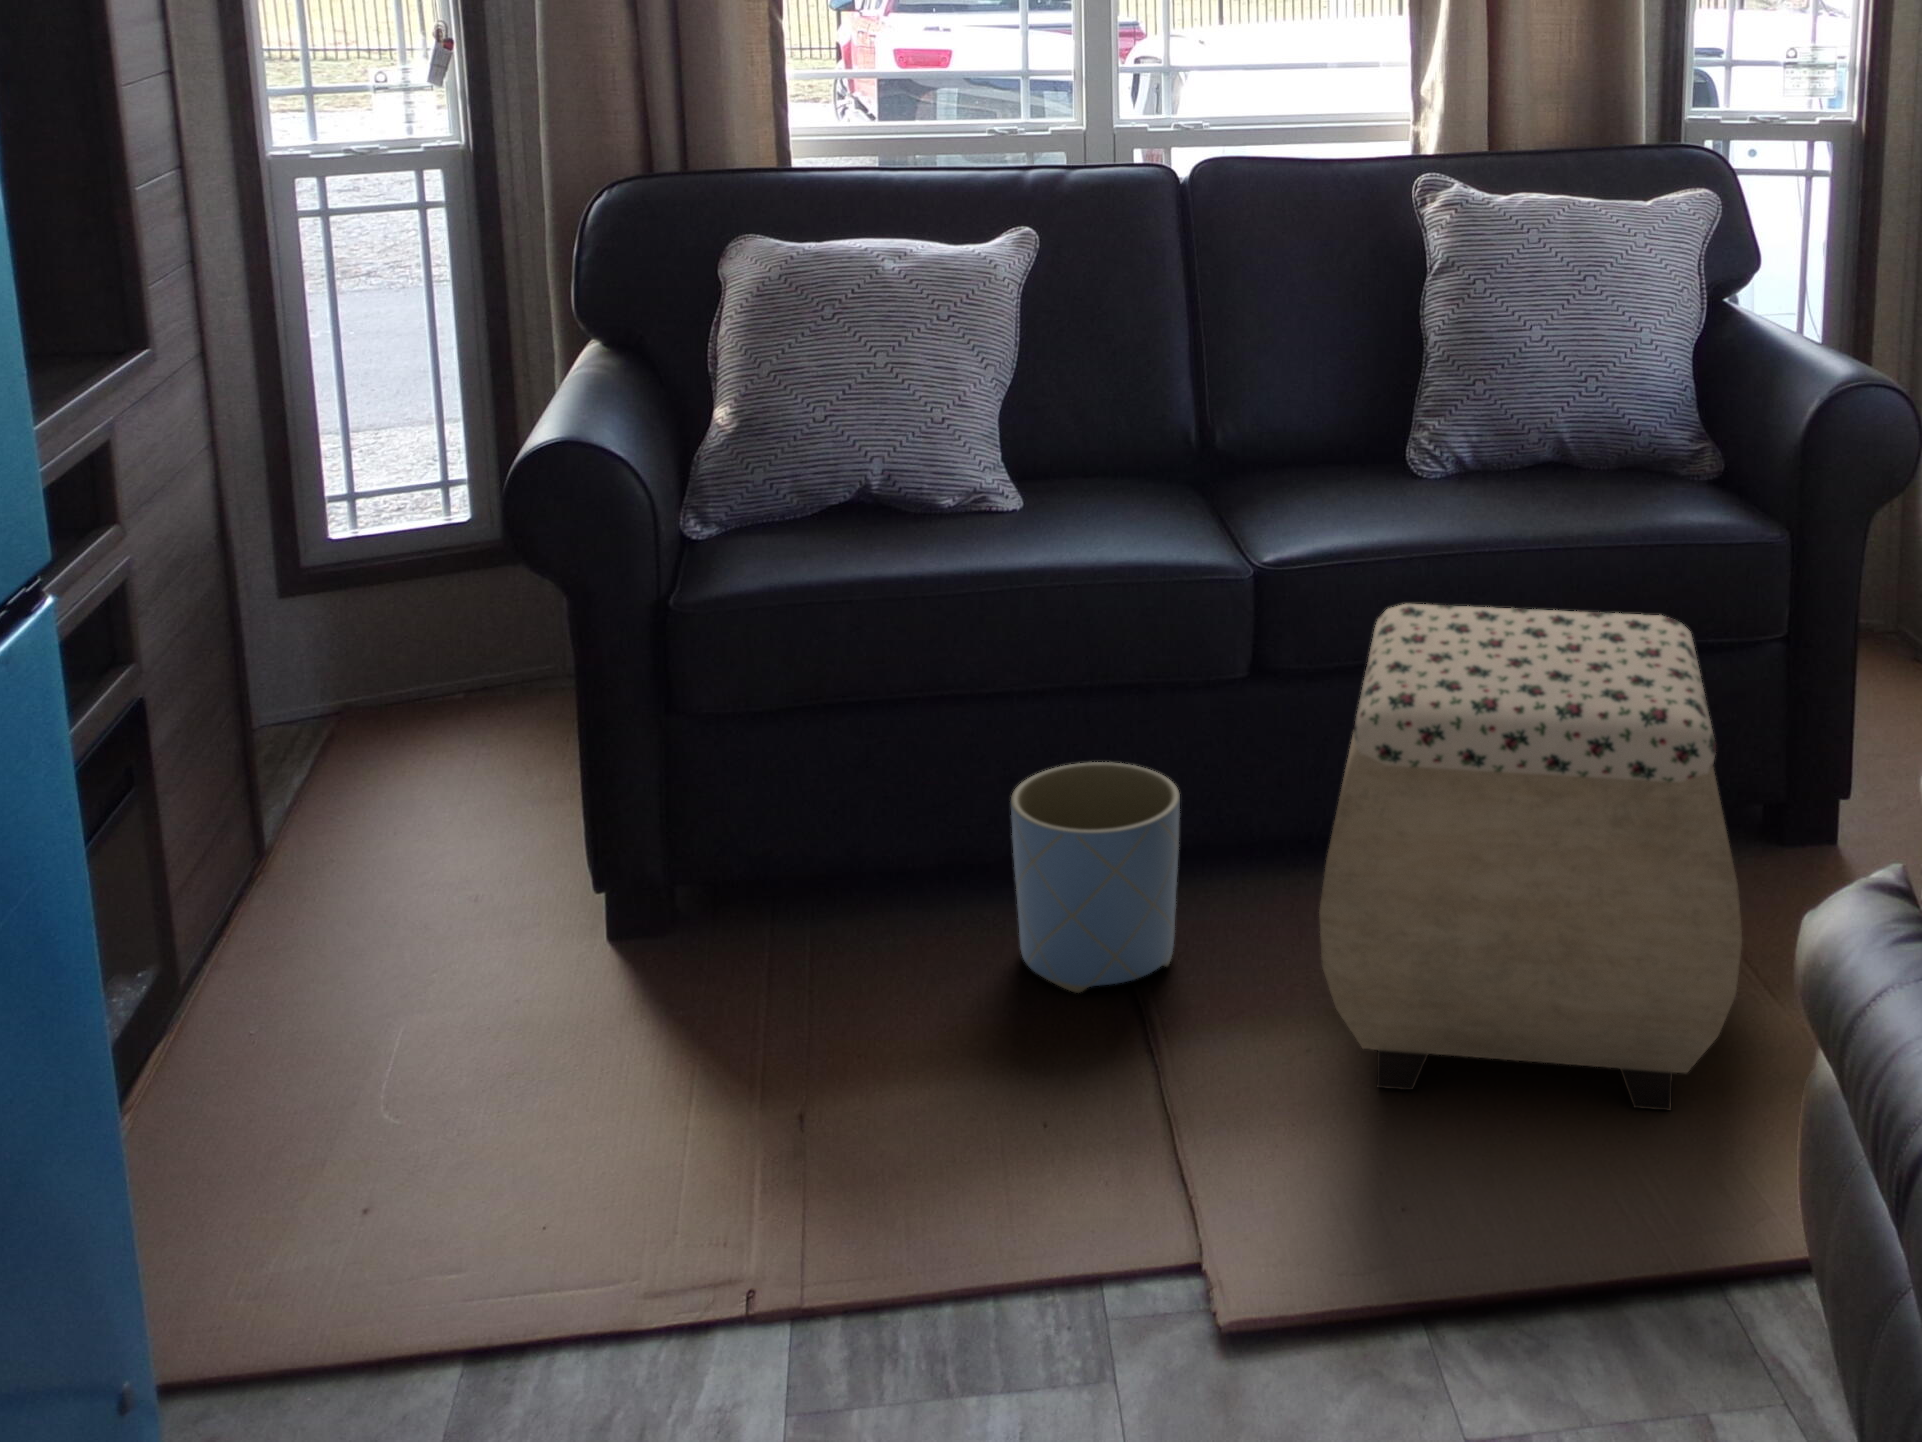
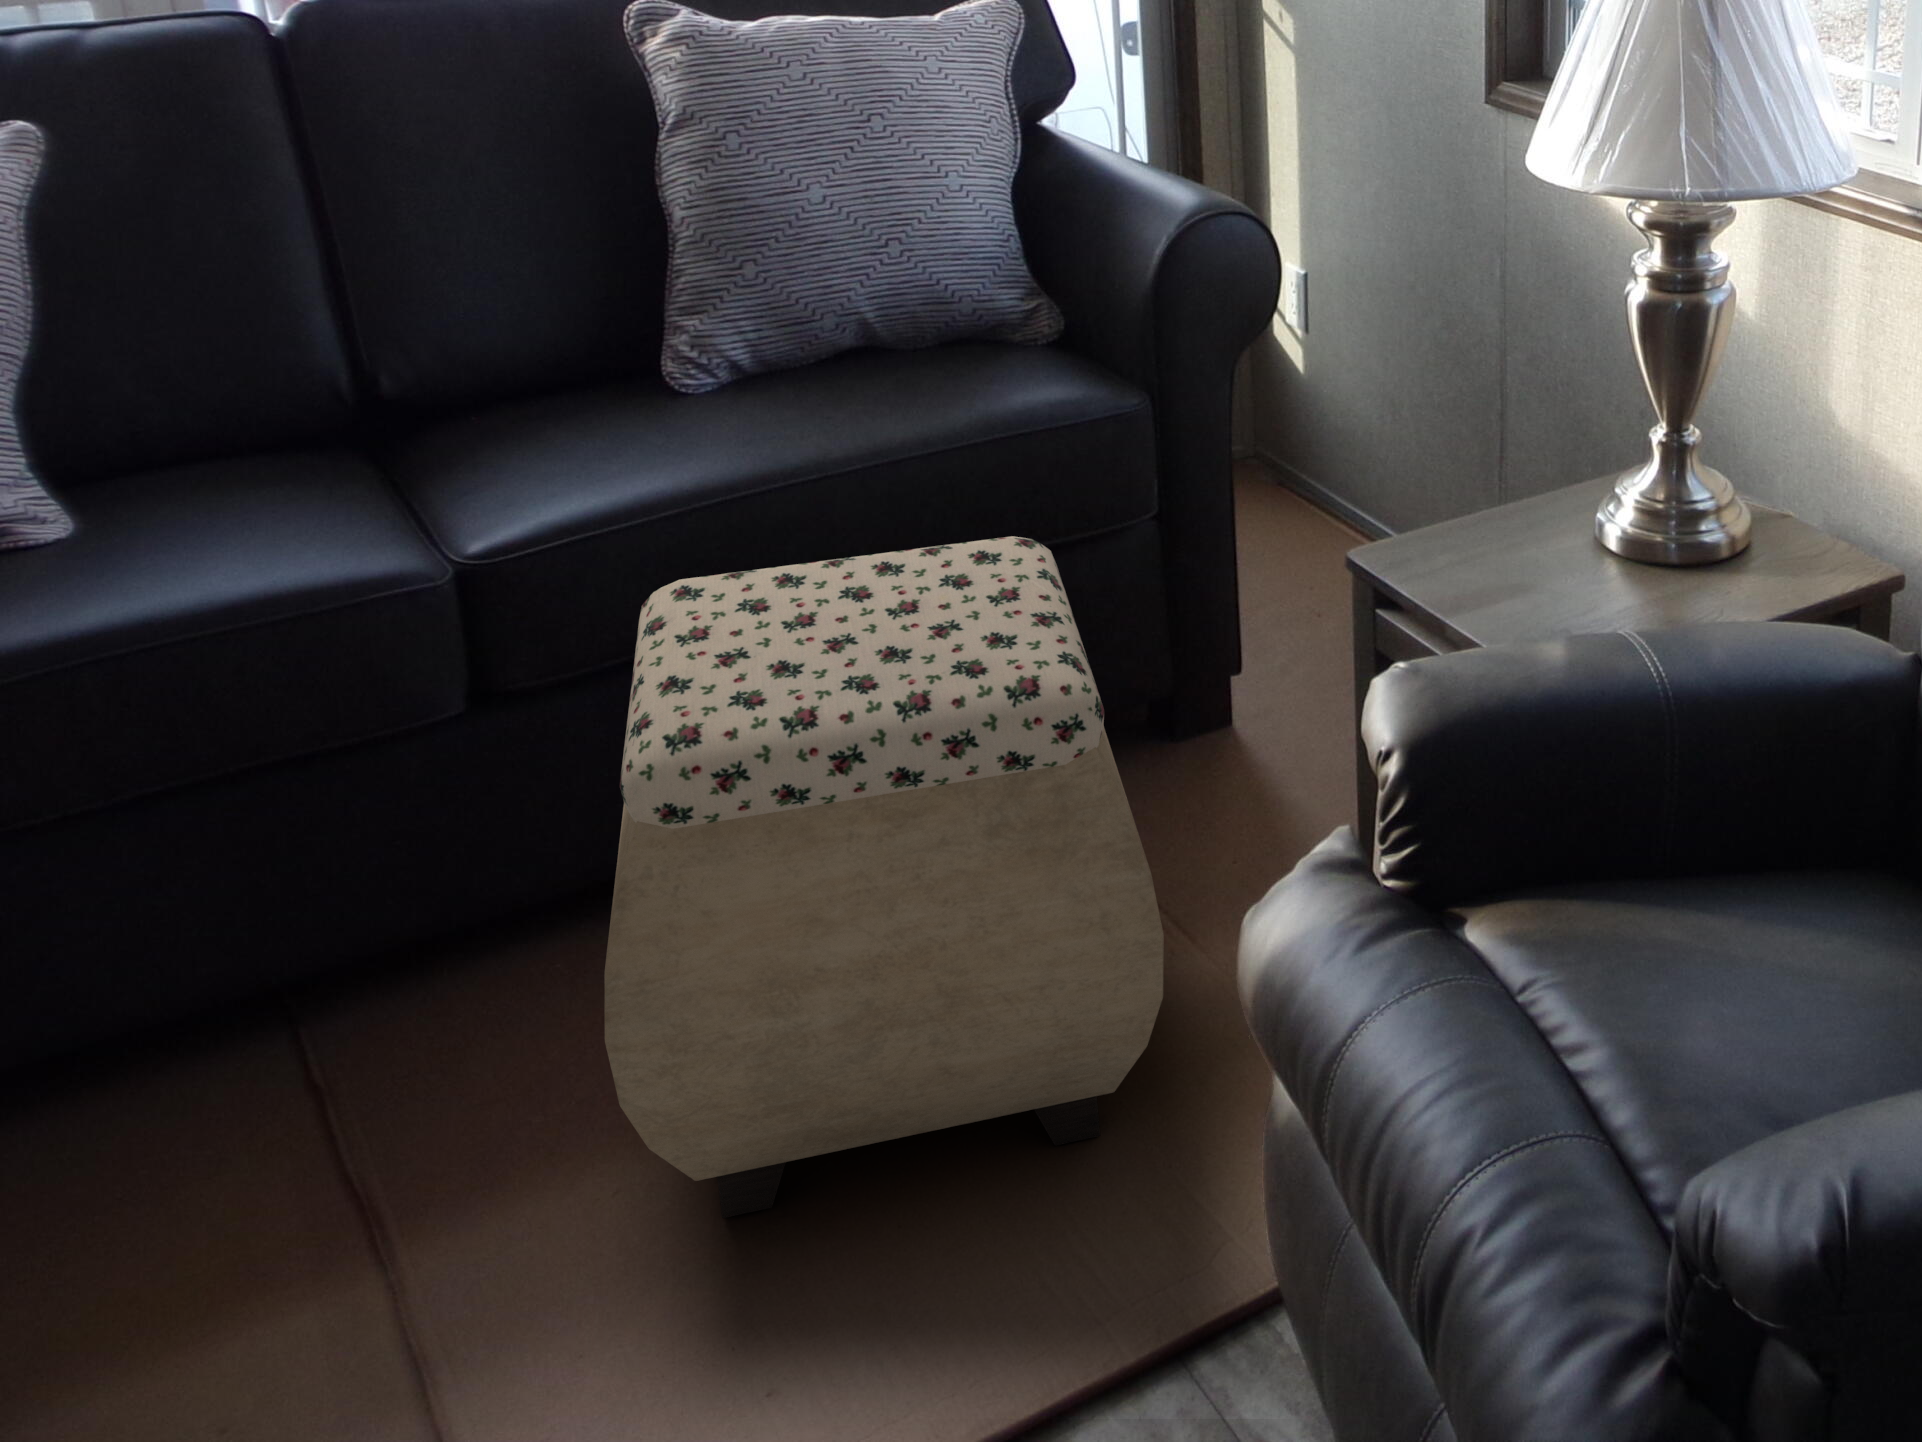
planter: present [1011,762,1180,993] -> none [116,860,413,1197]

